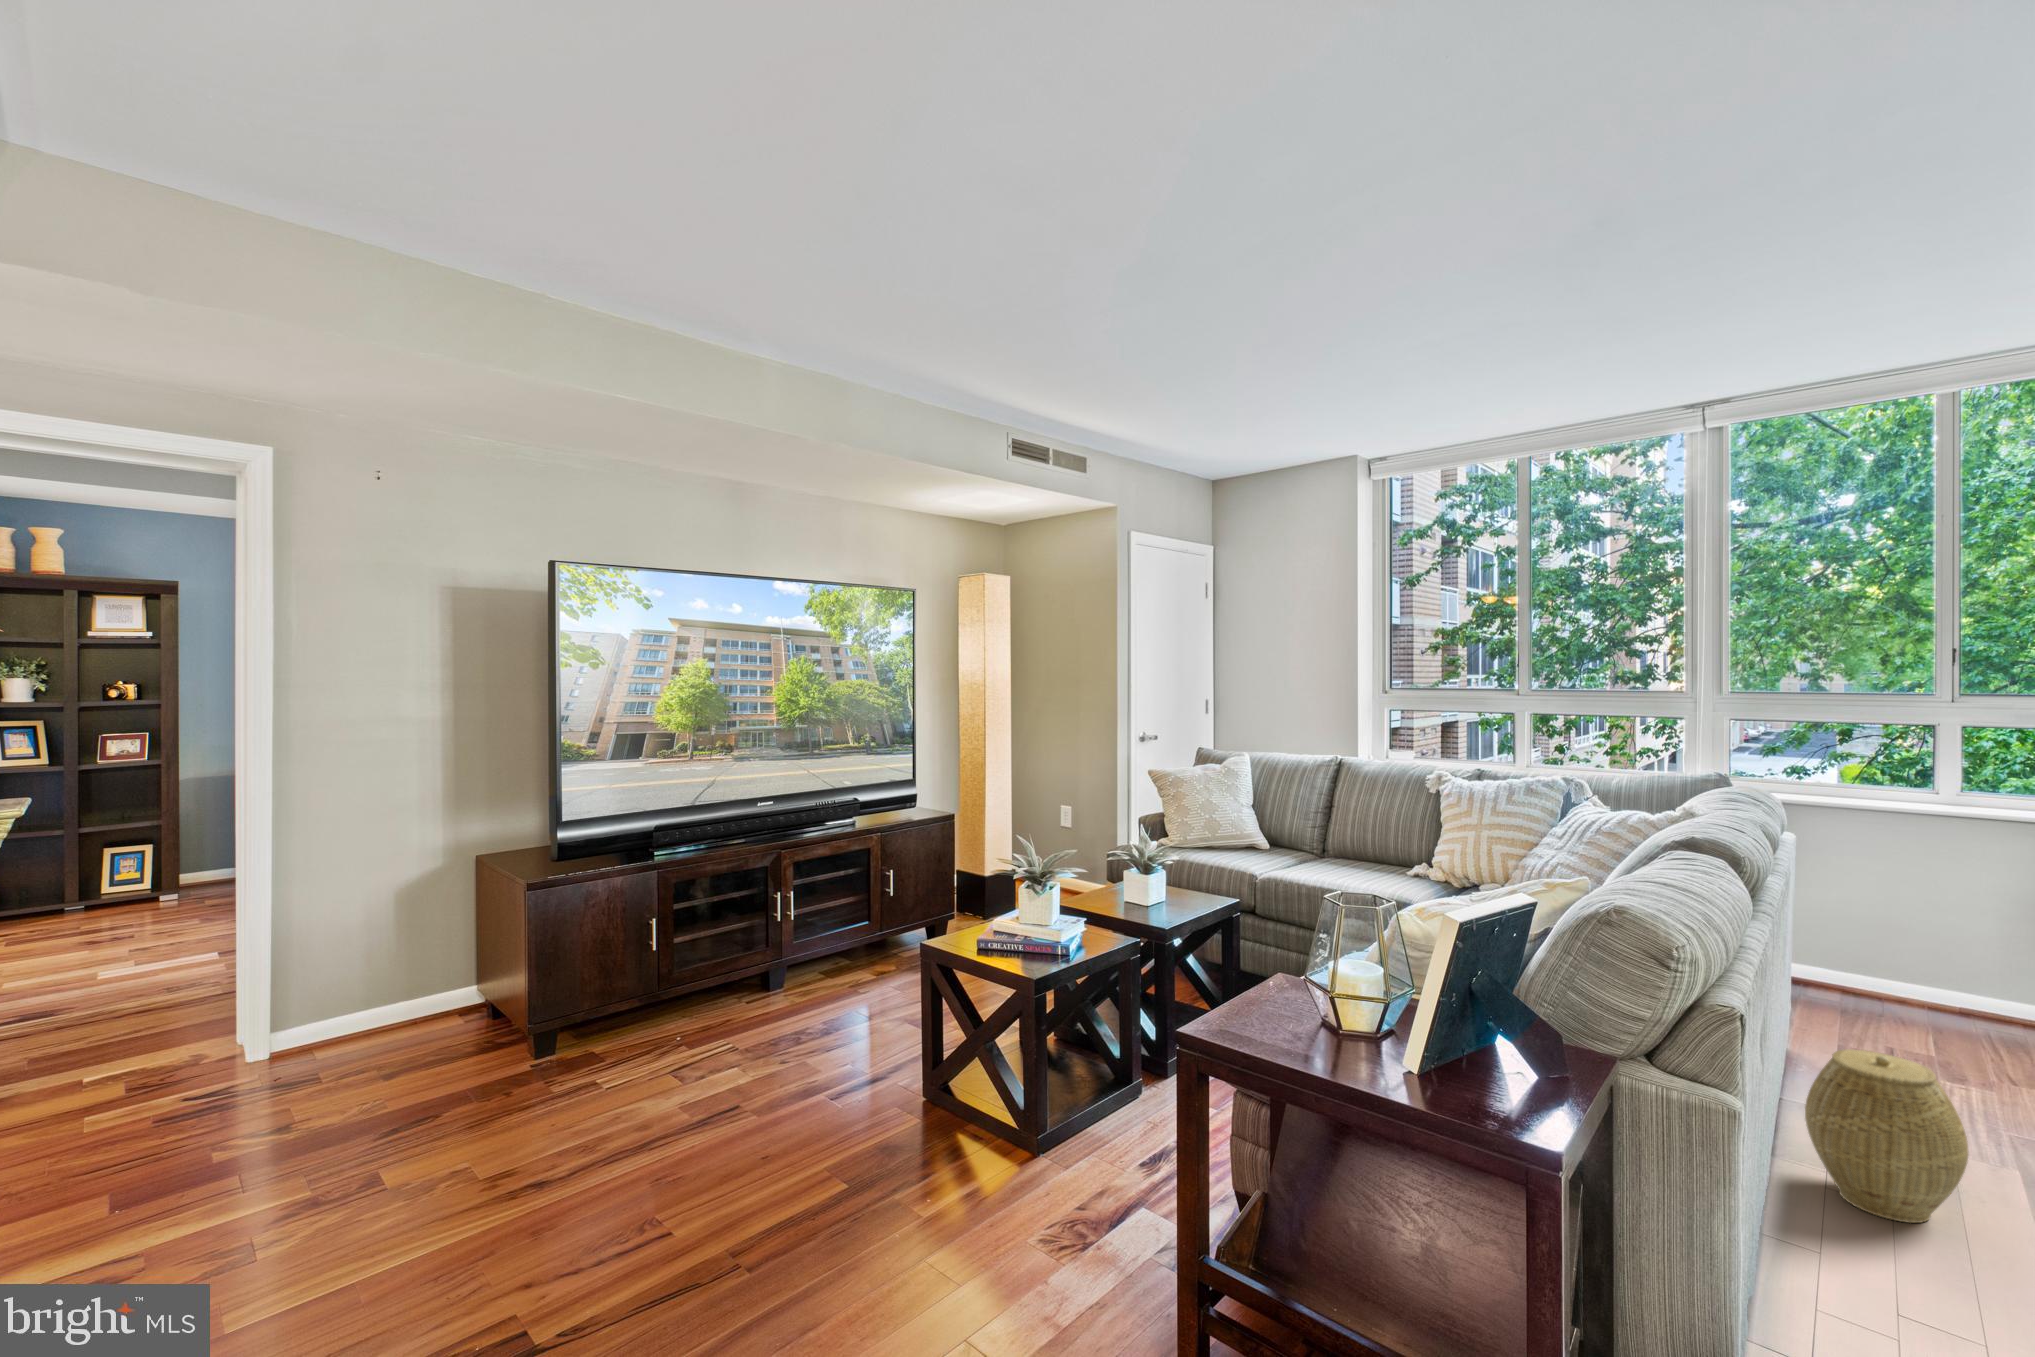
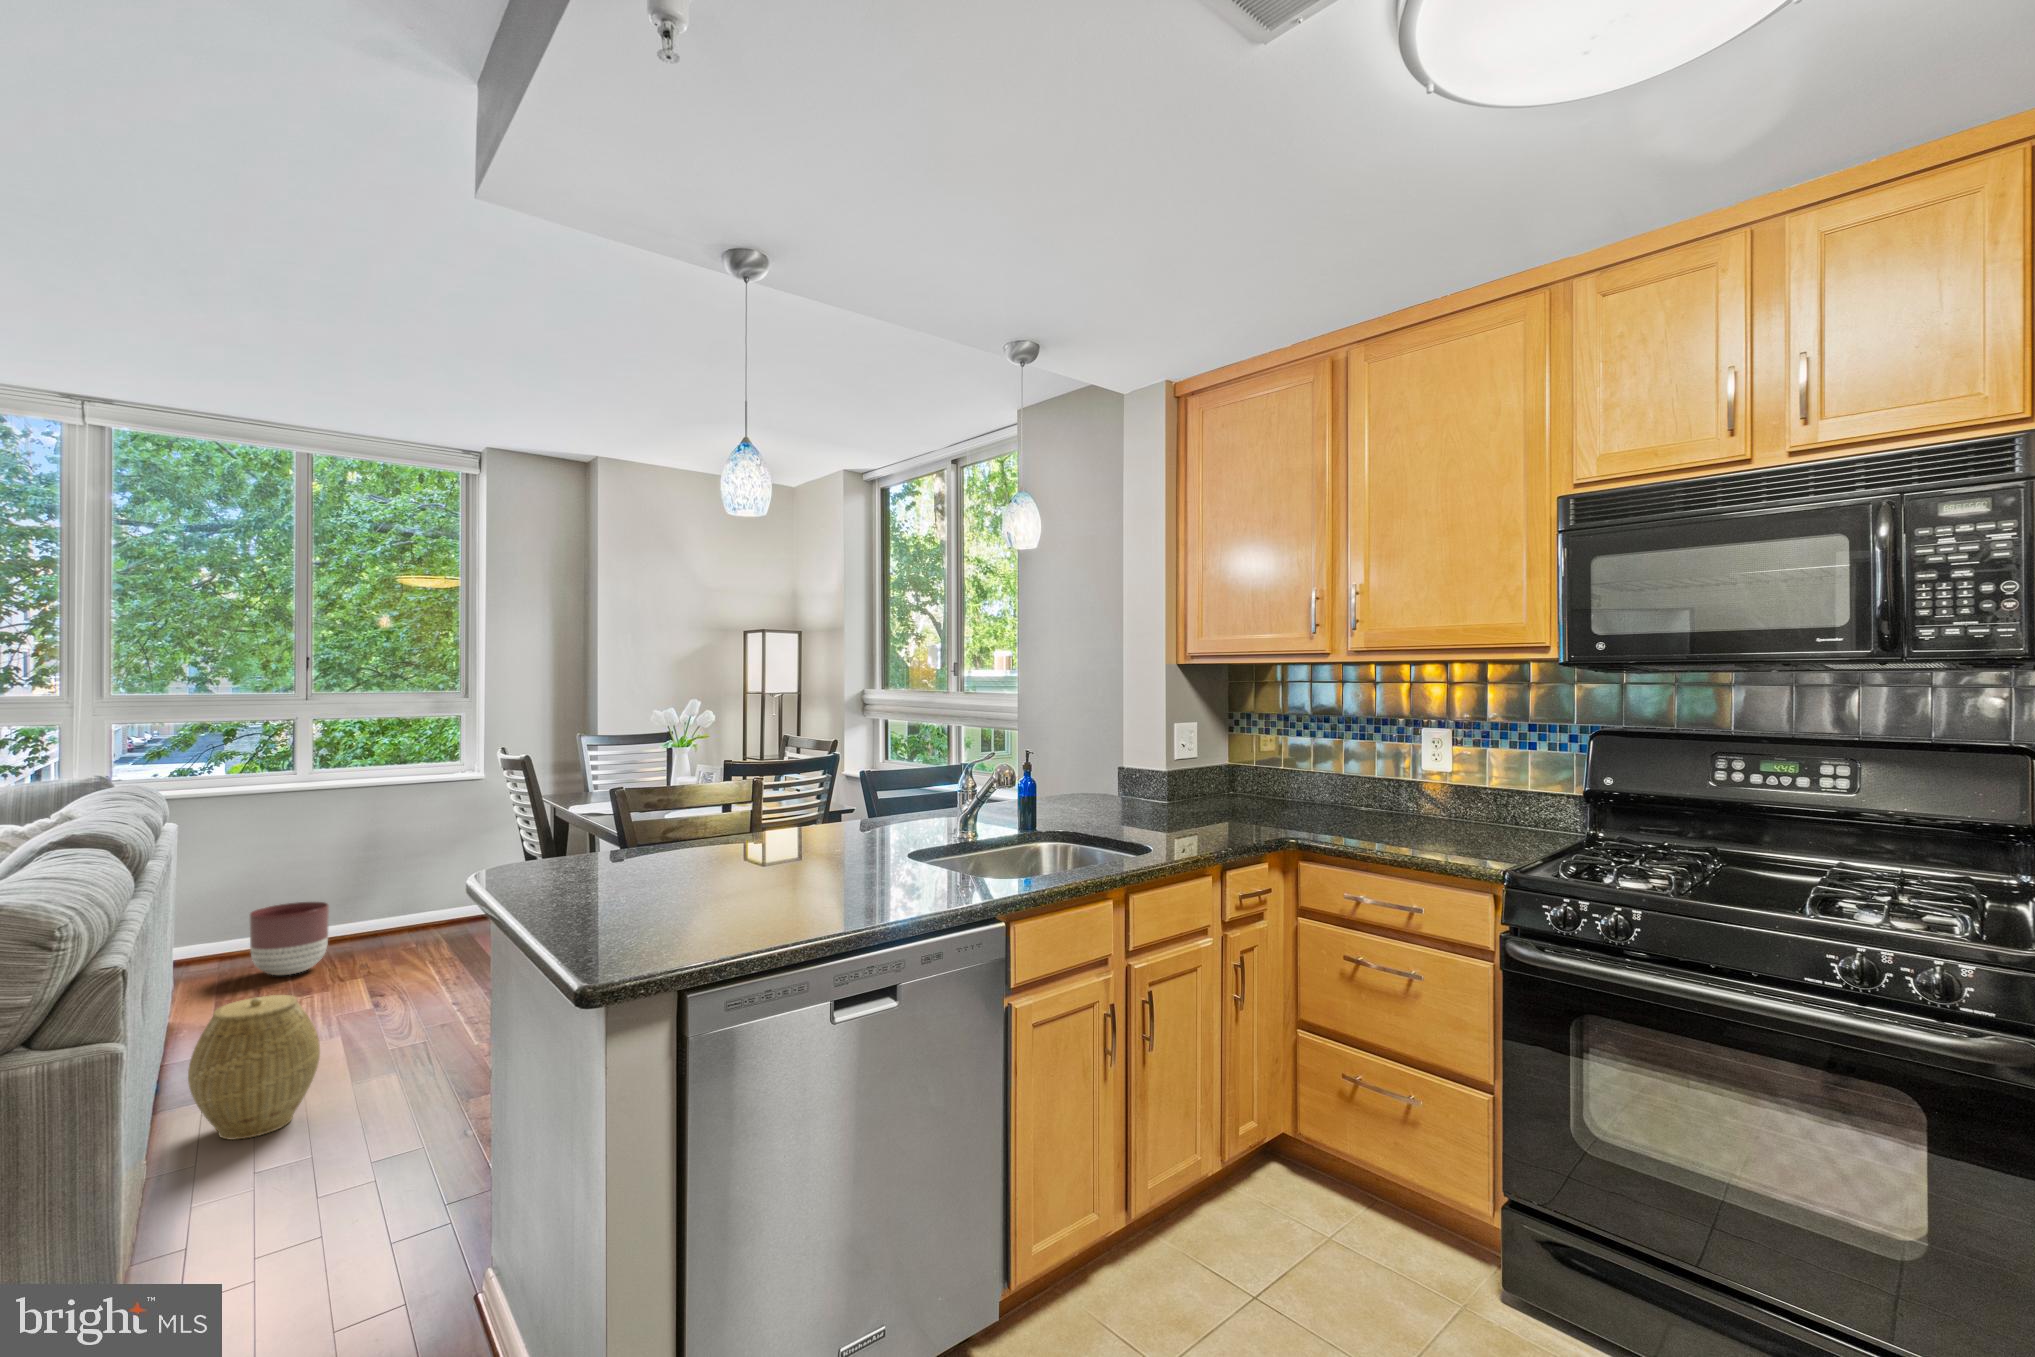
planter: none [1870,932,1971,1020] -> present [250,902,329,976]

